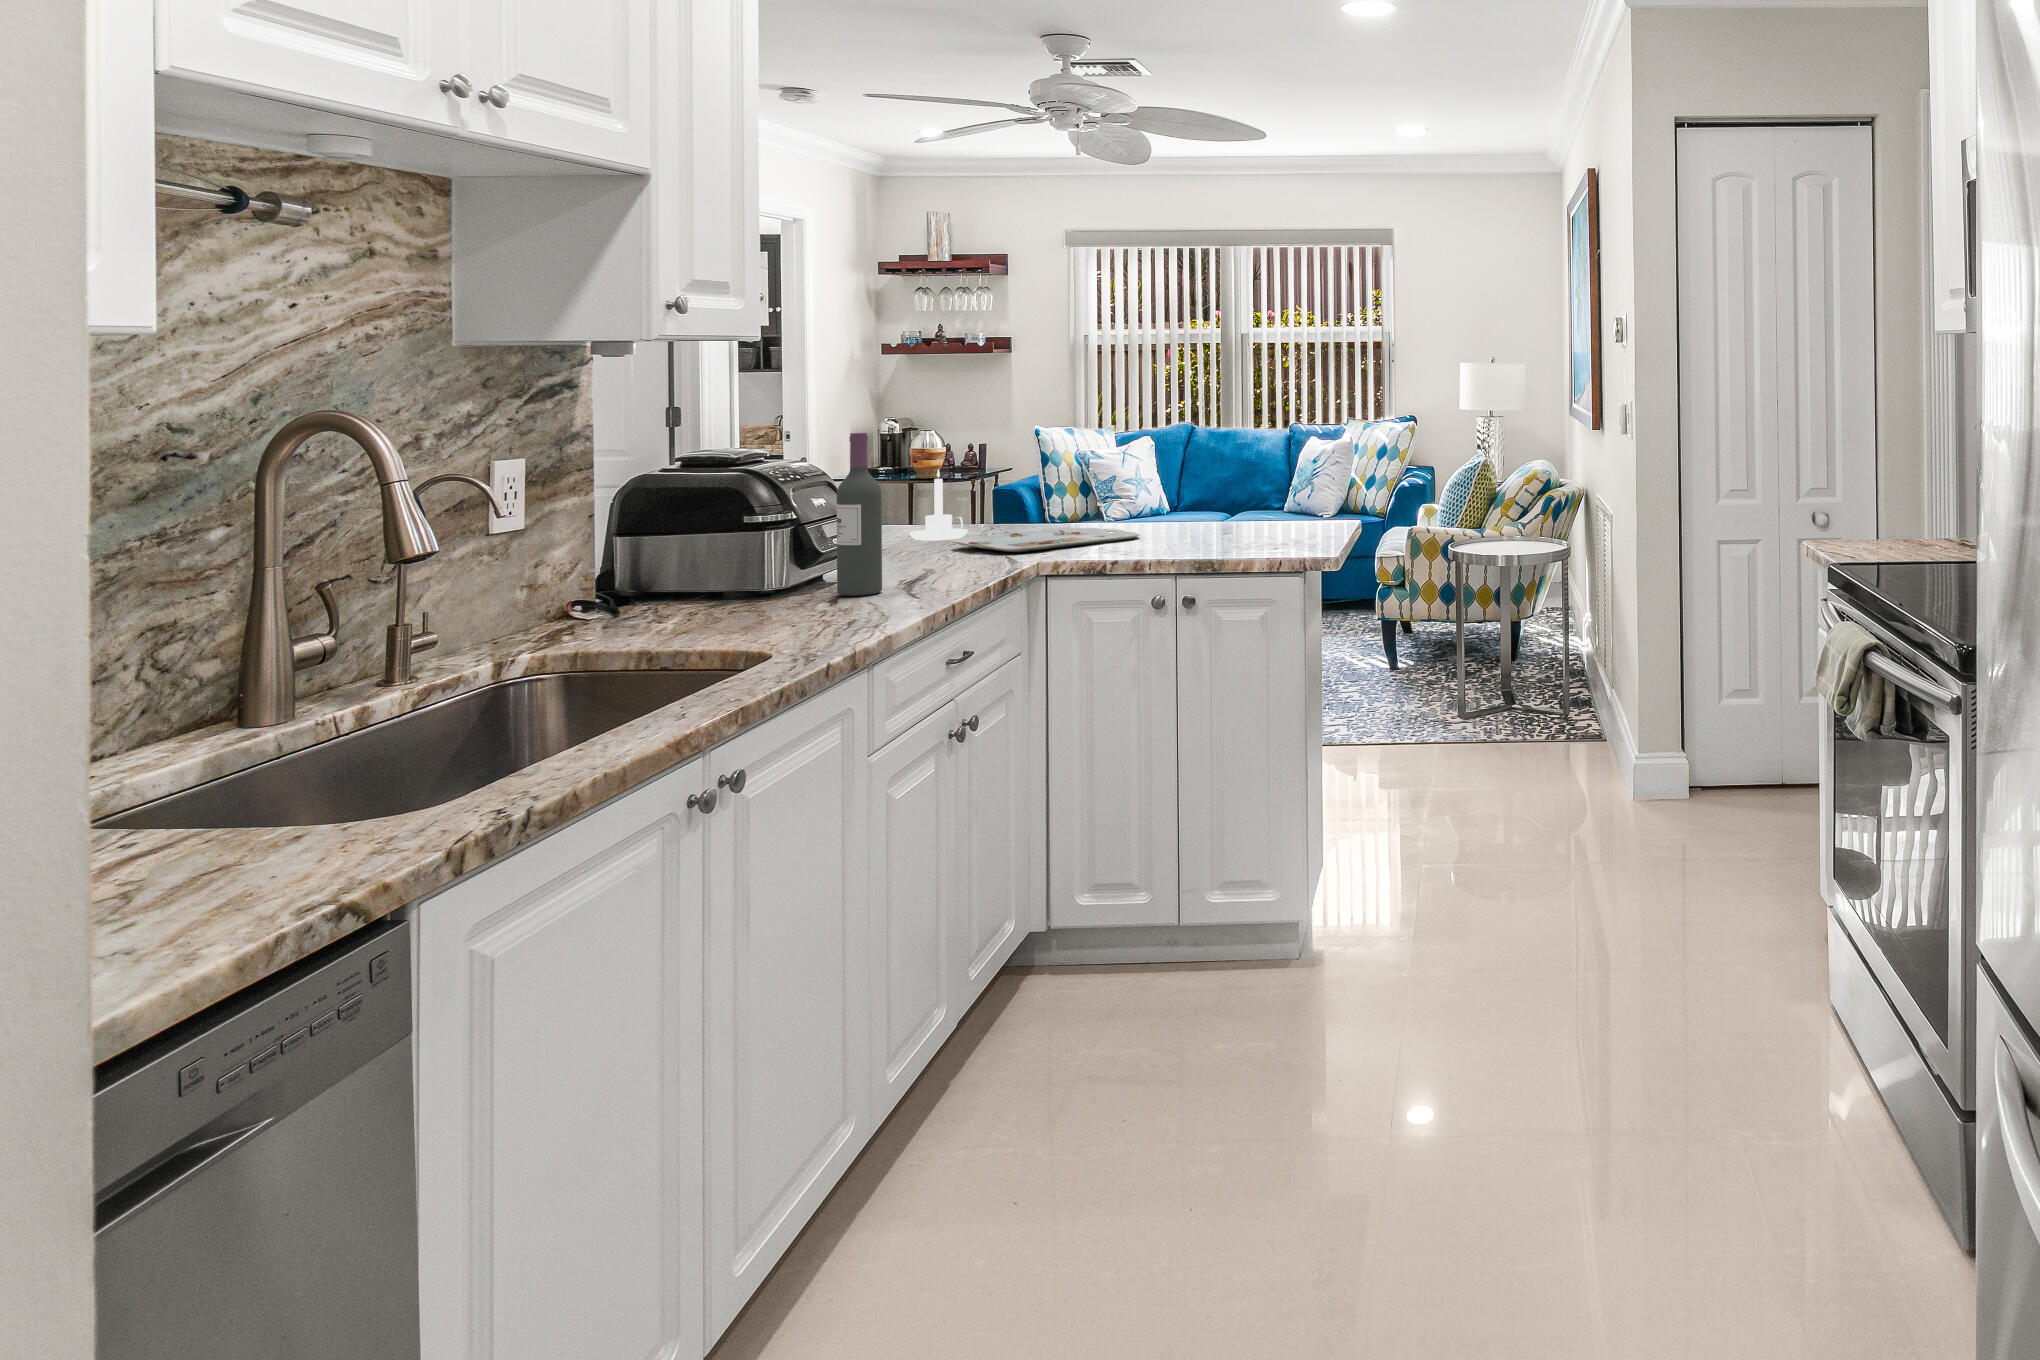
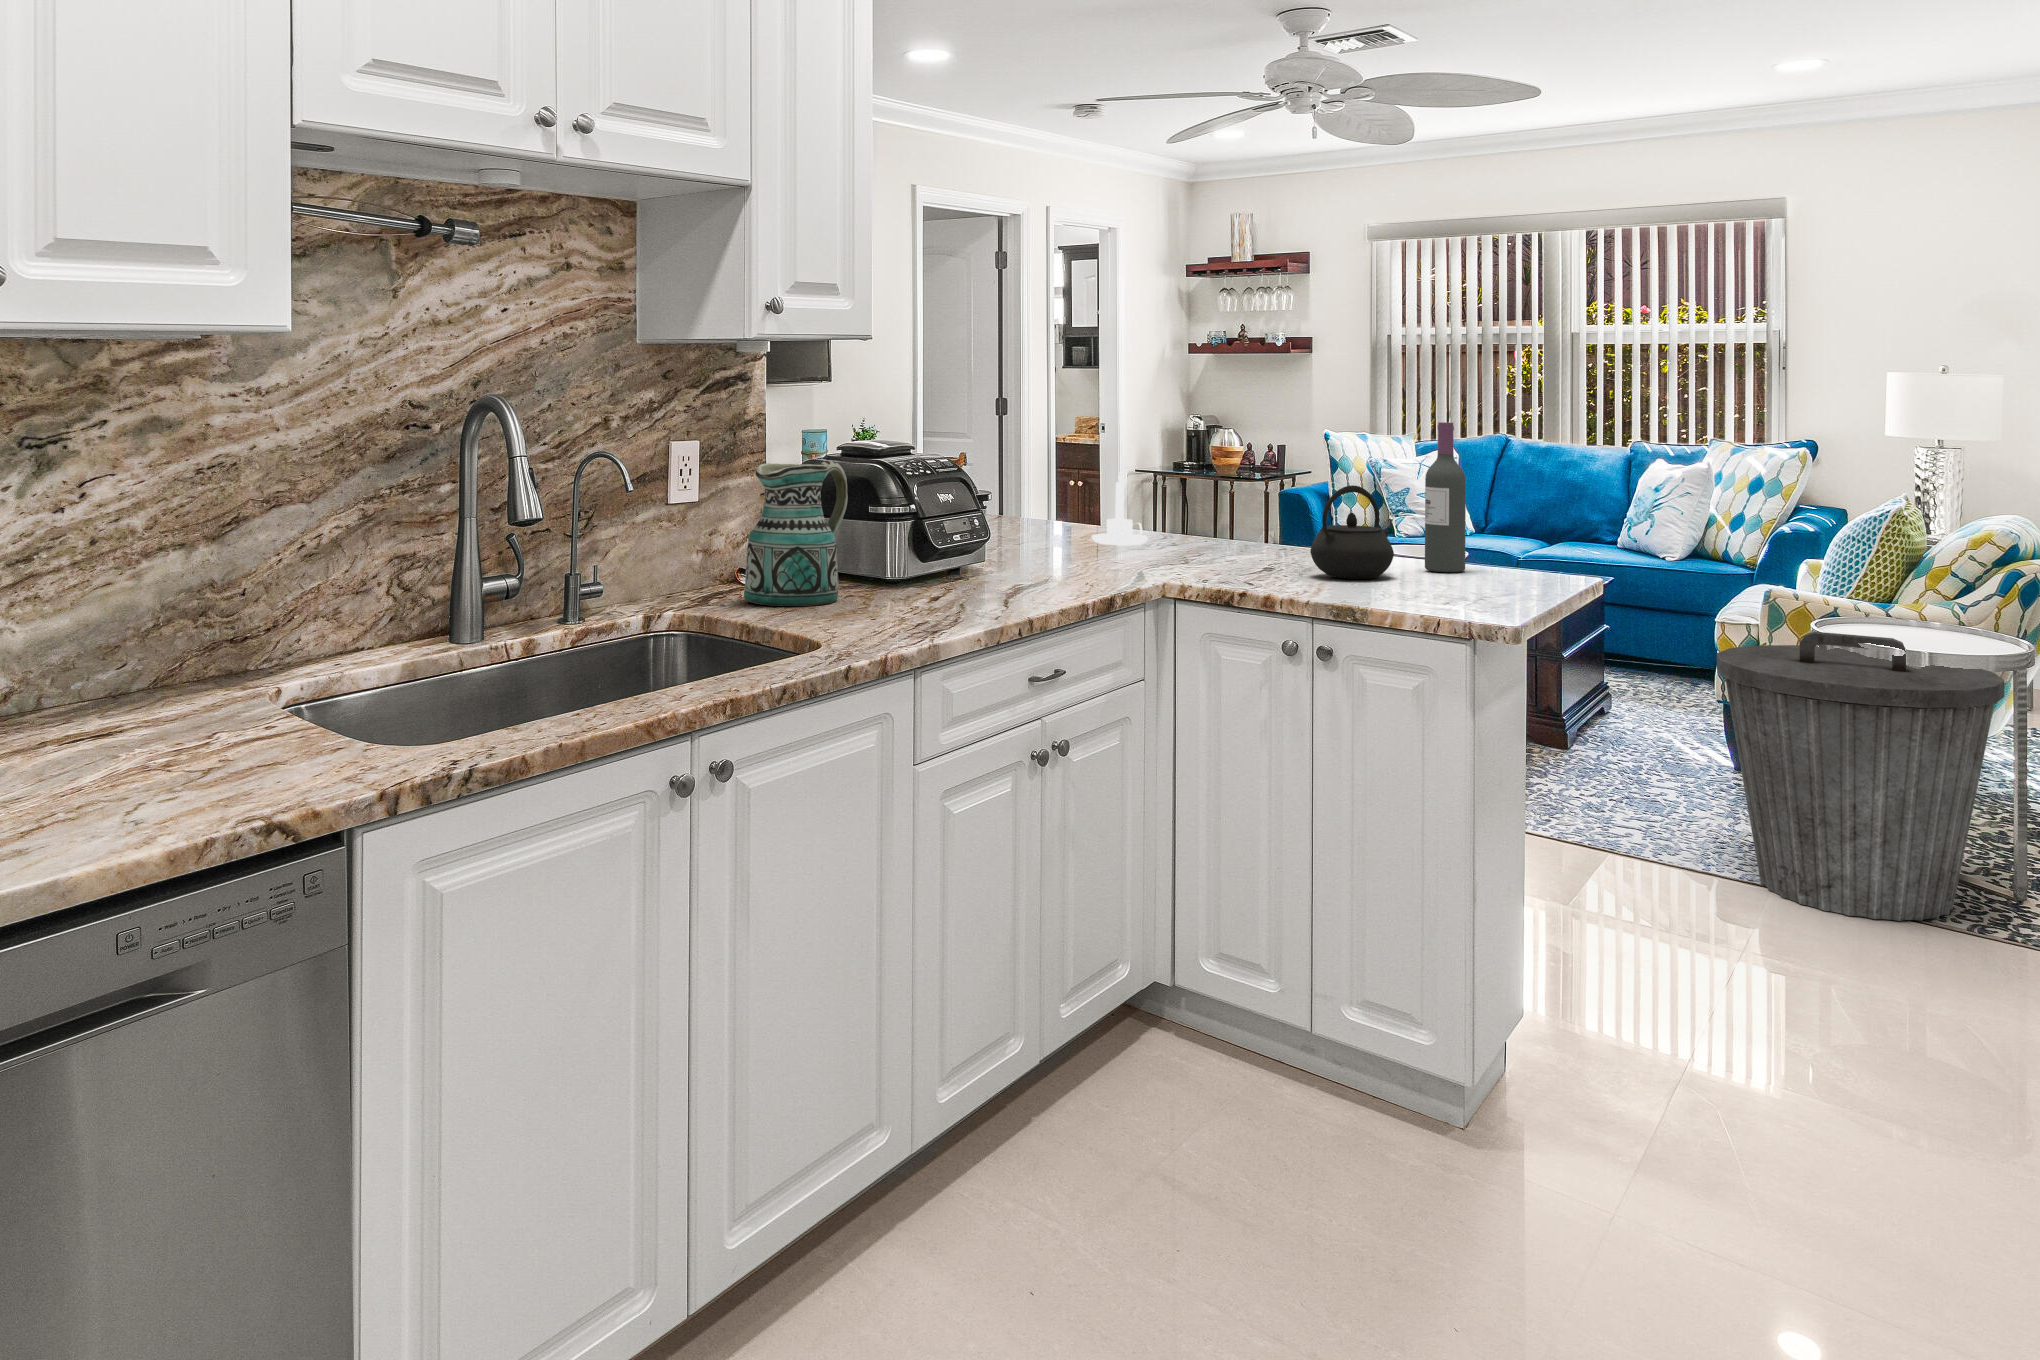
wine bottle: present [837,433,882,596] -> present [1425,422,1466,572]
kettle: none [1163,467,1236,549] -> present [1310,485,1394,579]
ceramic pitcher: none [601,471,719,634] -> present [744,460,848,606]
serving tray: present [952,527,1140,553] -> none [1115,542,1308,564]
trash can: none [1415,560,1600,772] -> present [1717,632,2004,921]

